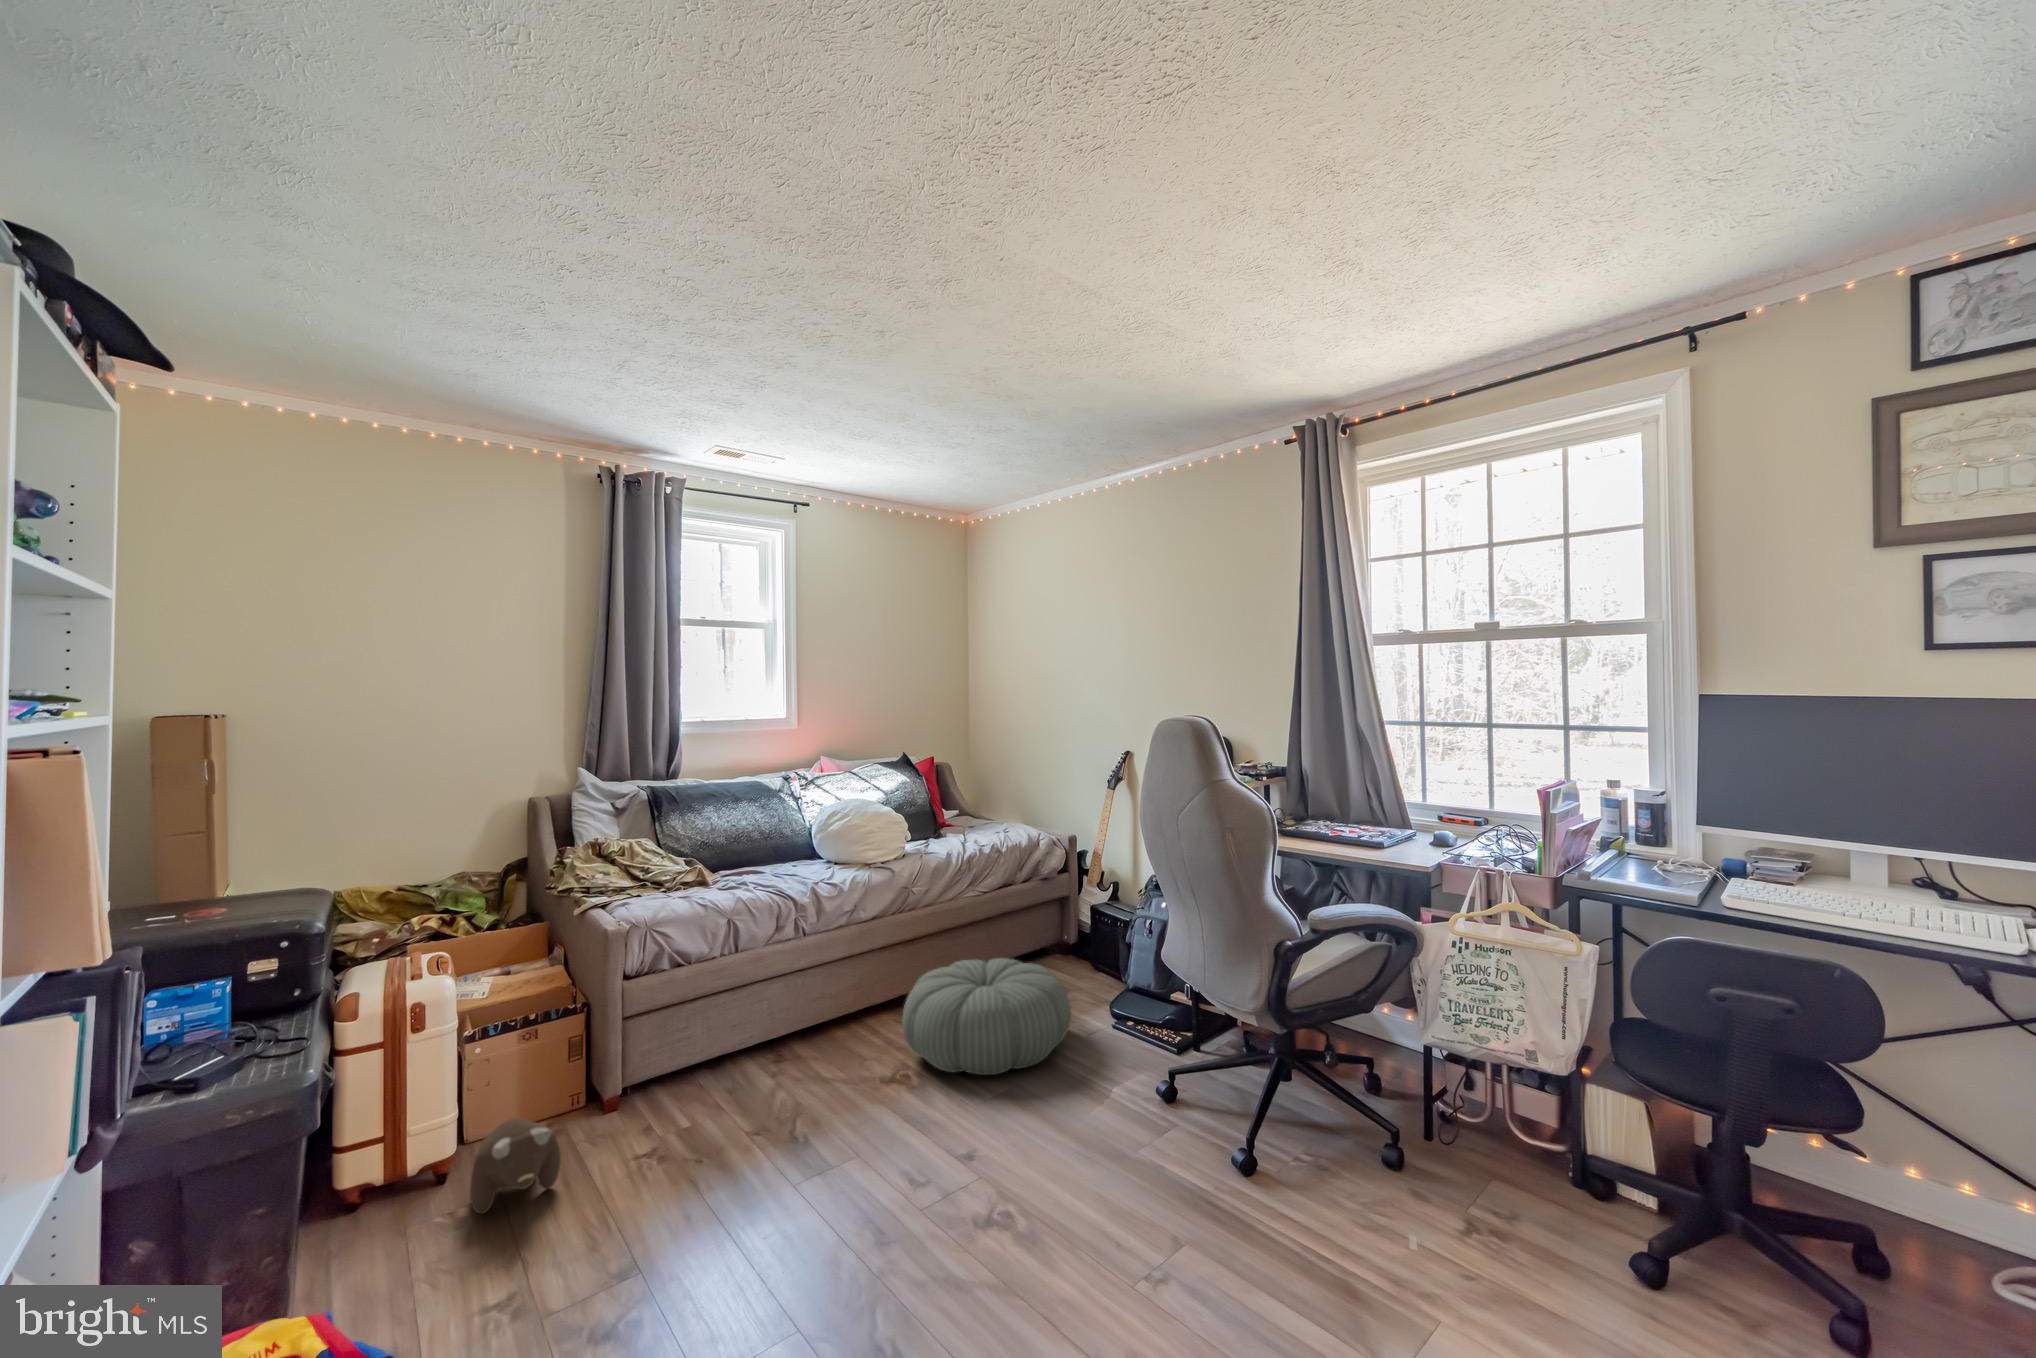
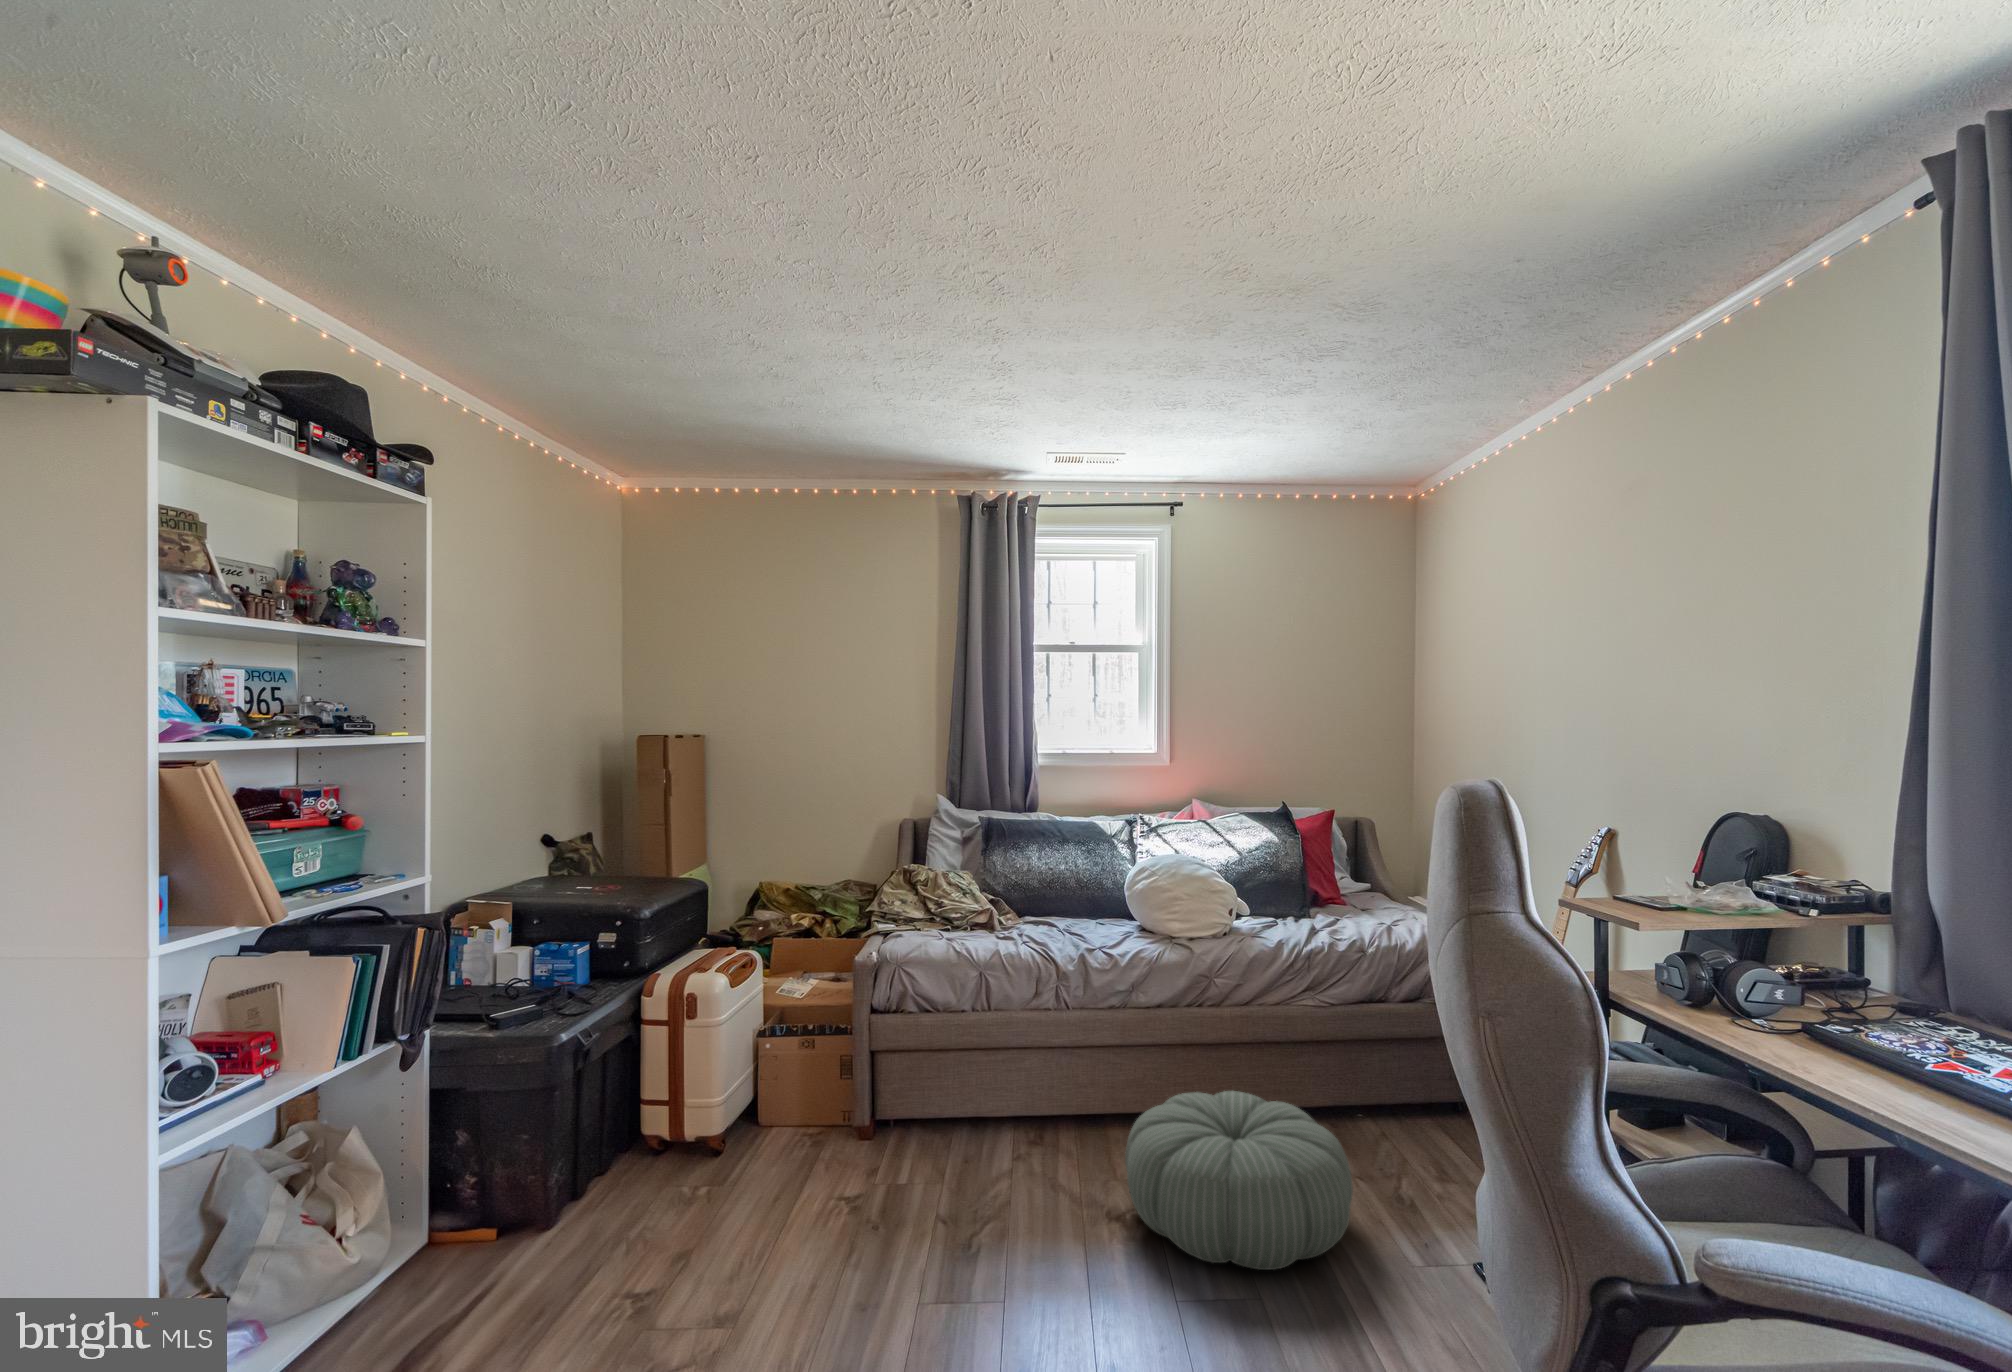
plush toy: present [470,1118,561,1214] -> none [687,1120,761,1198]

